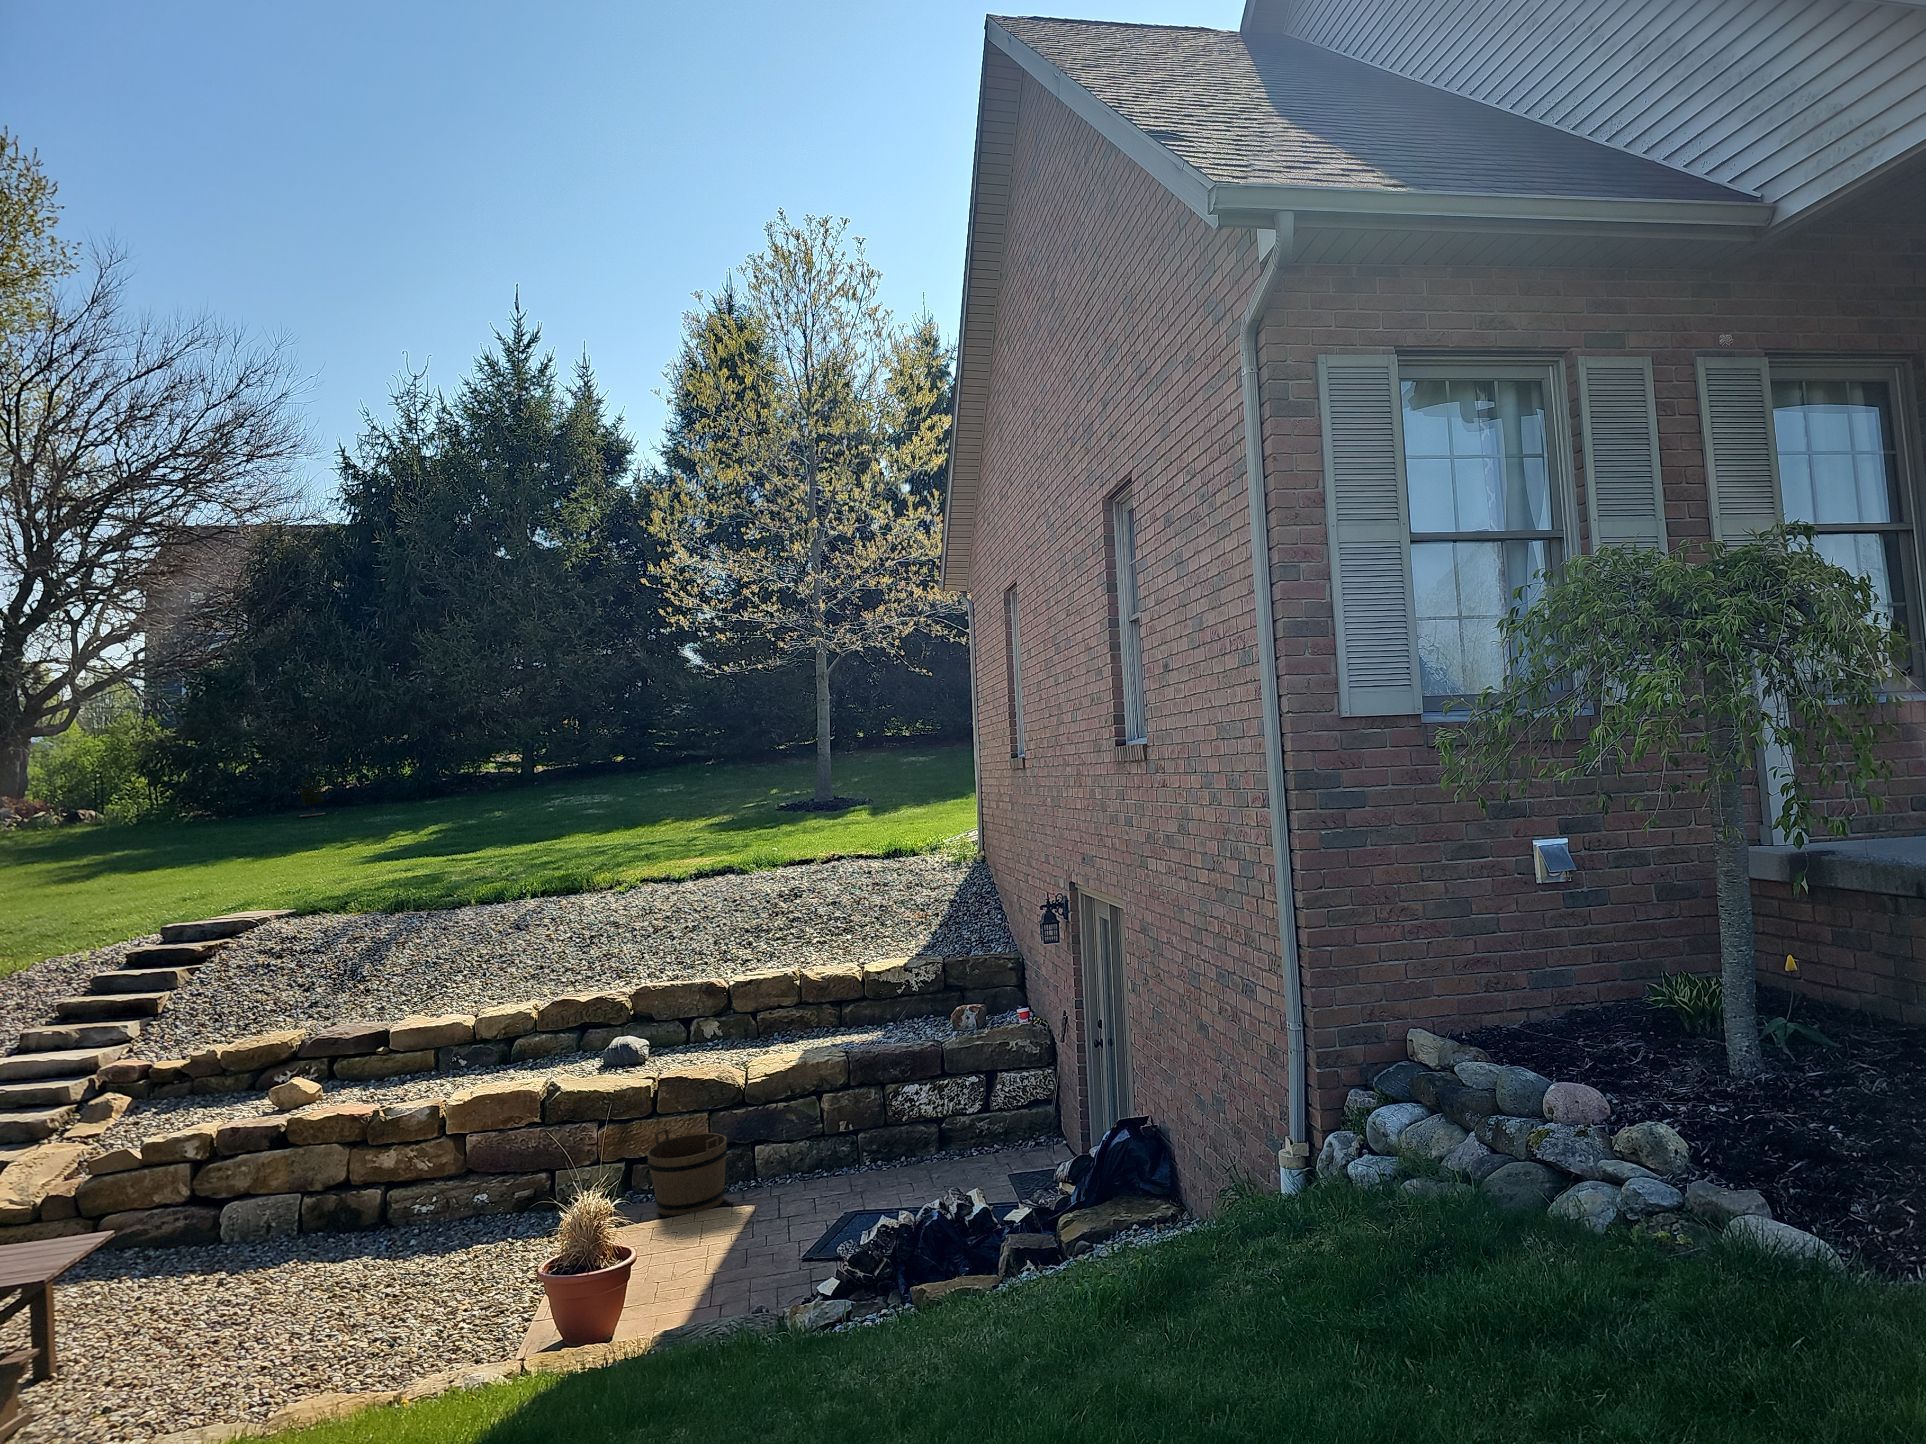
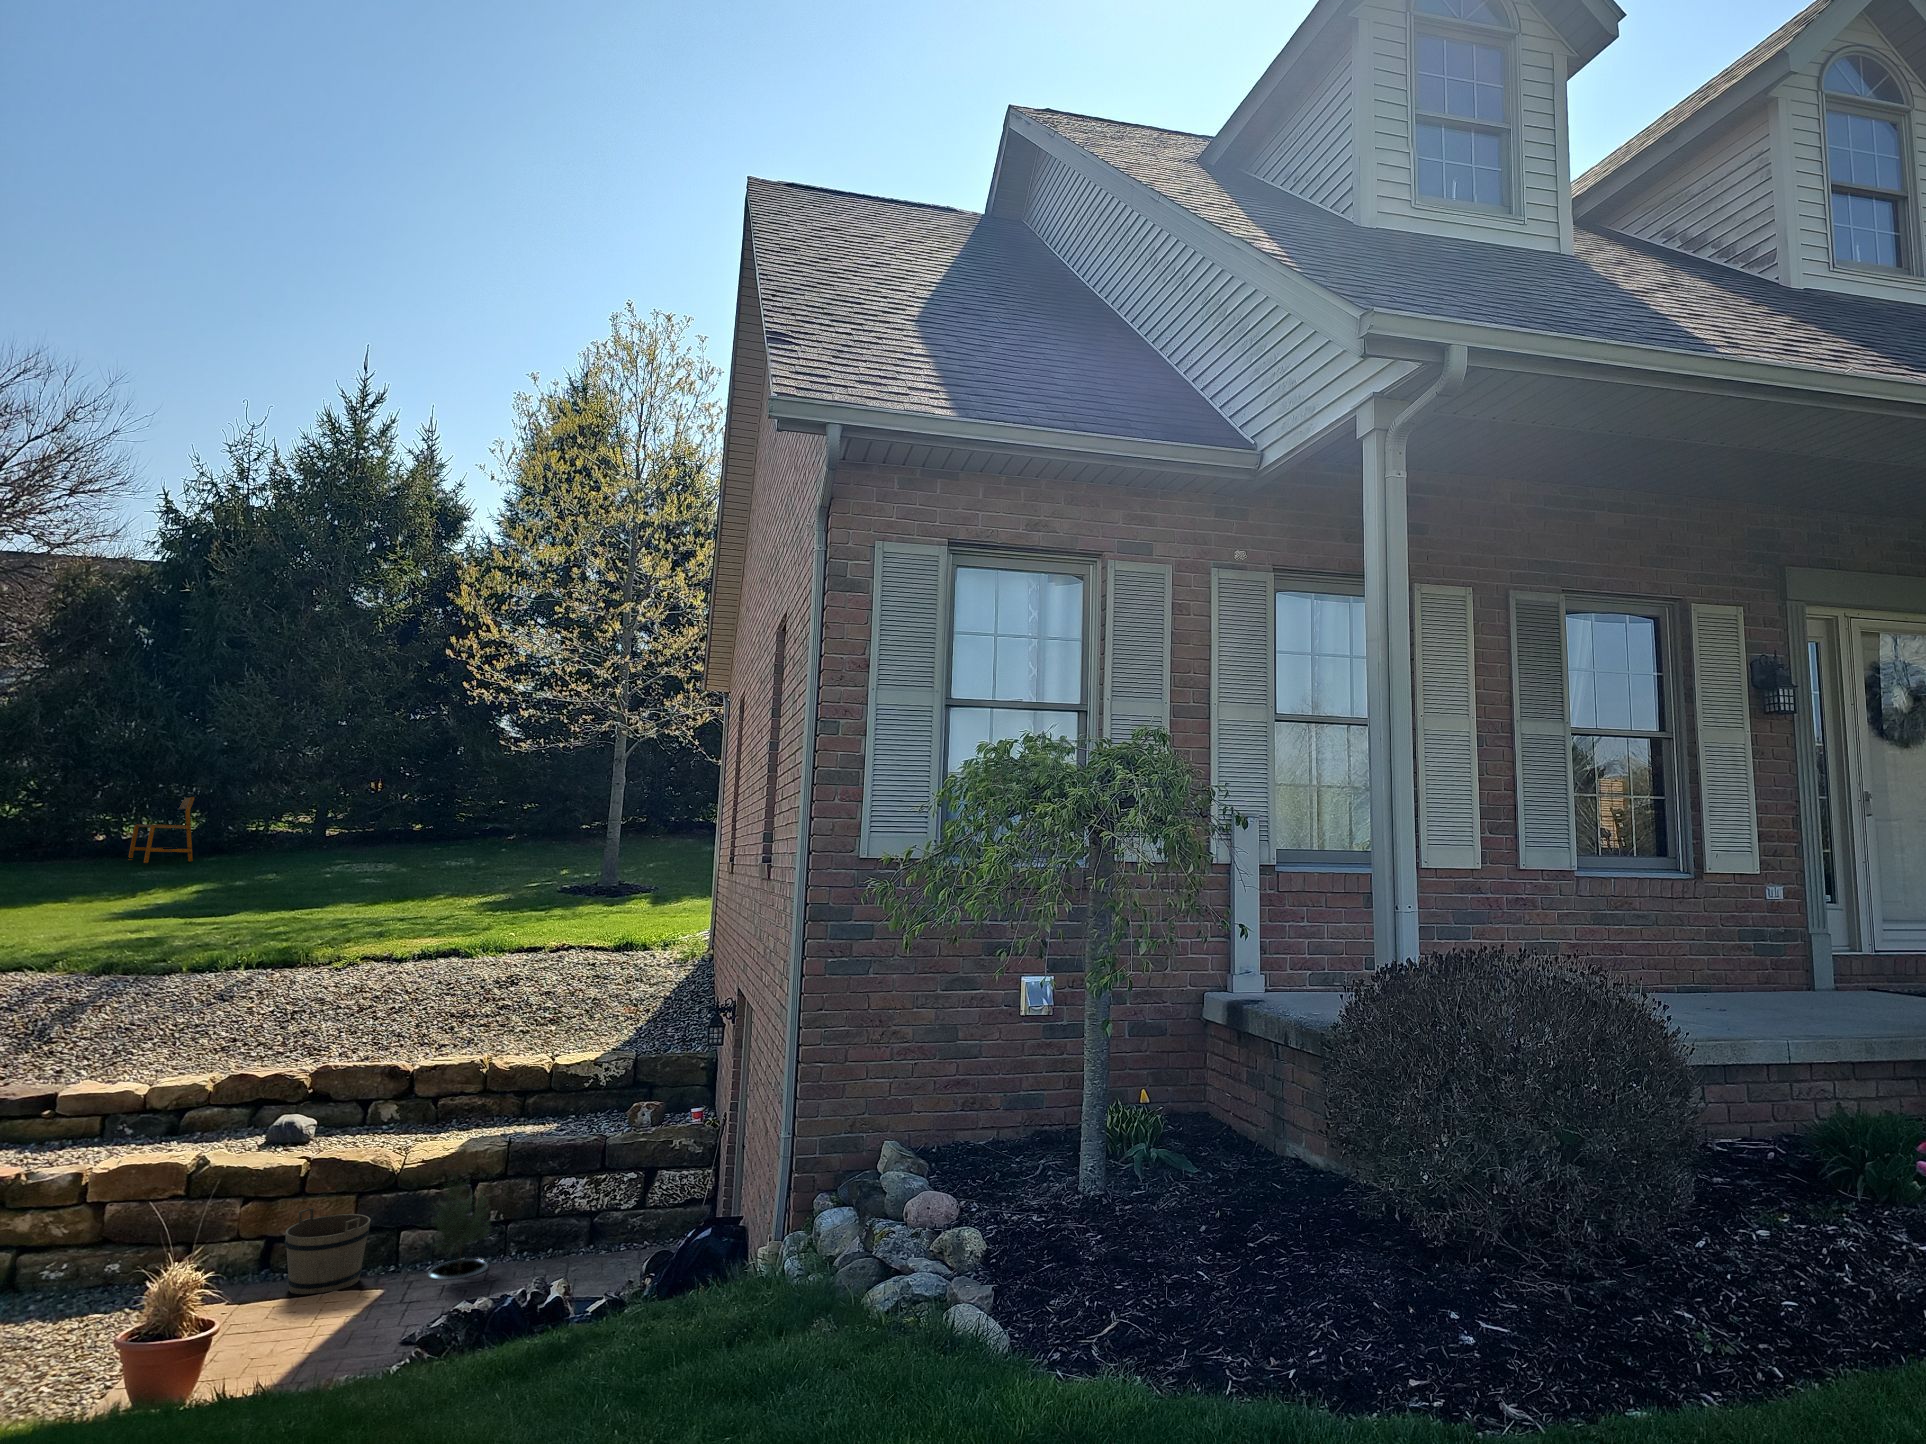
bench: none [379,740,440,808] -> present [128,797,194,863]
potted tree: present [300,777,325,817] -> present [428,1178,494,1280]

